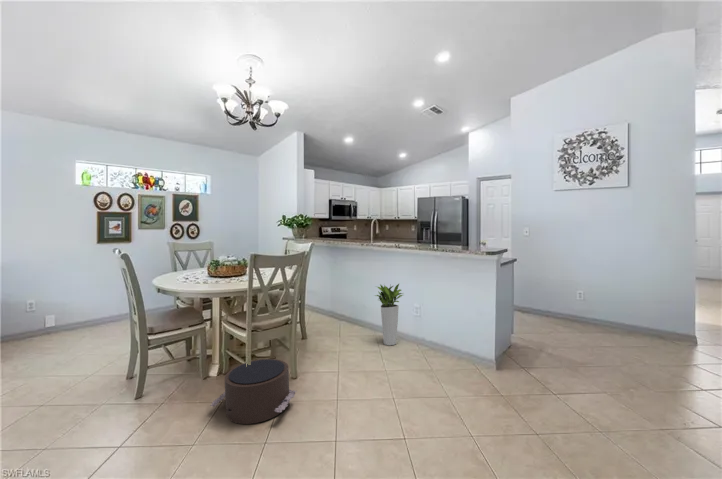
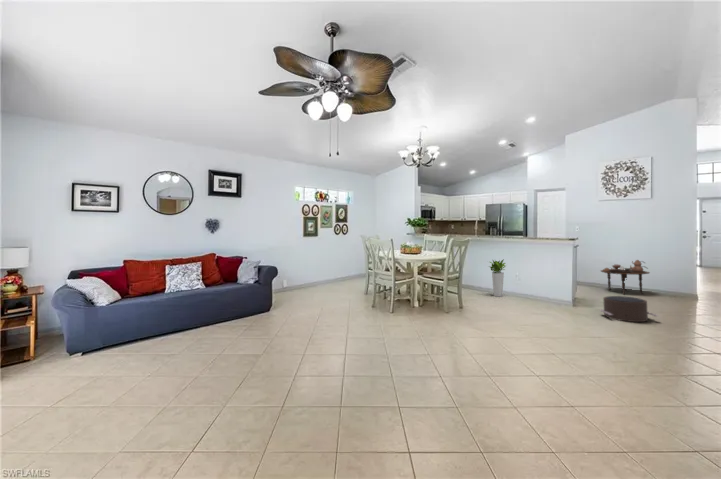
side table: none [553,283,625,339] -> present [601,260,649,294]
pouf: present [210,359,296,424] -> present [600,296,658,322]

